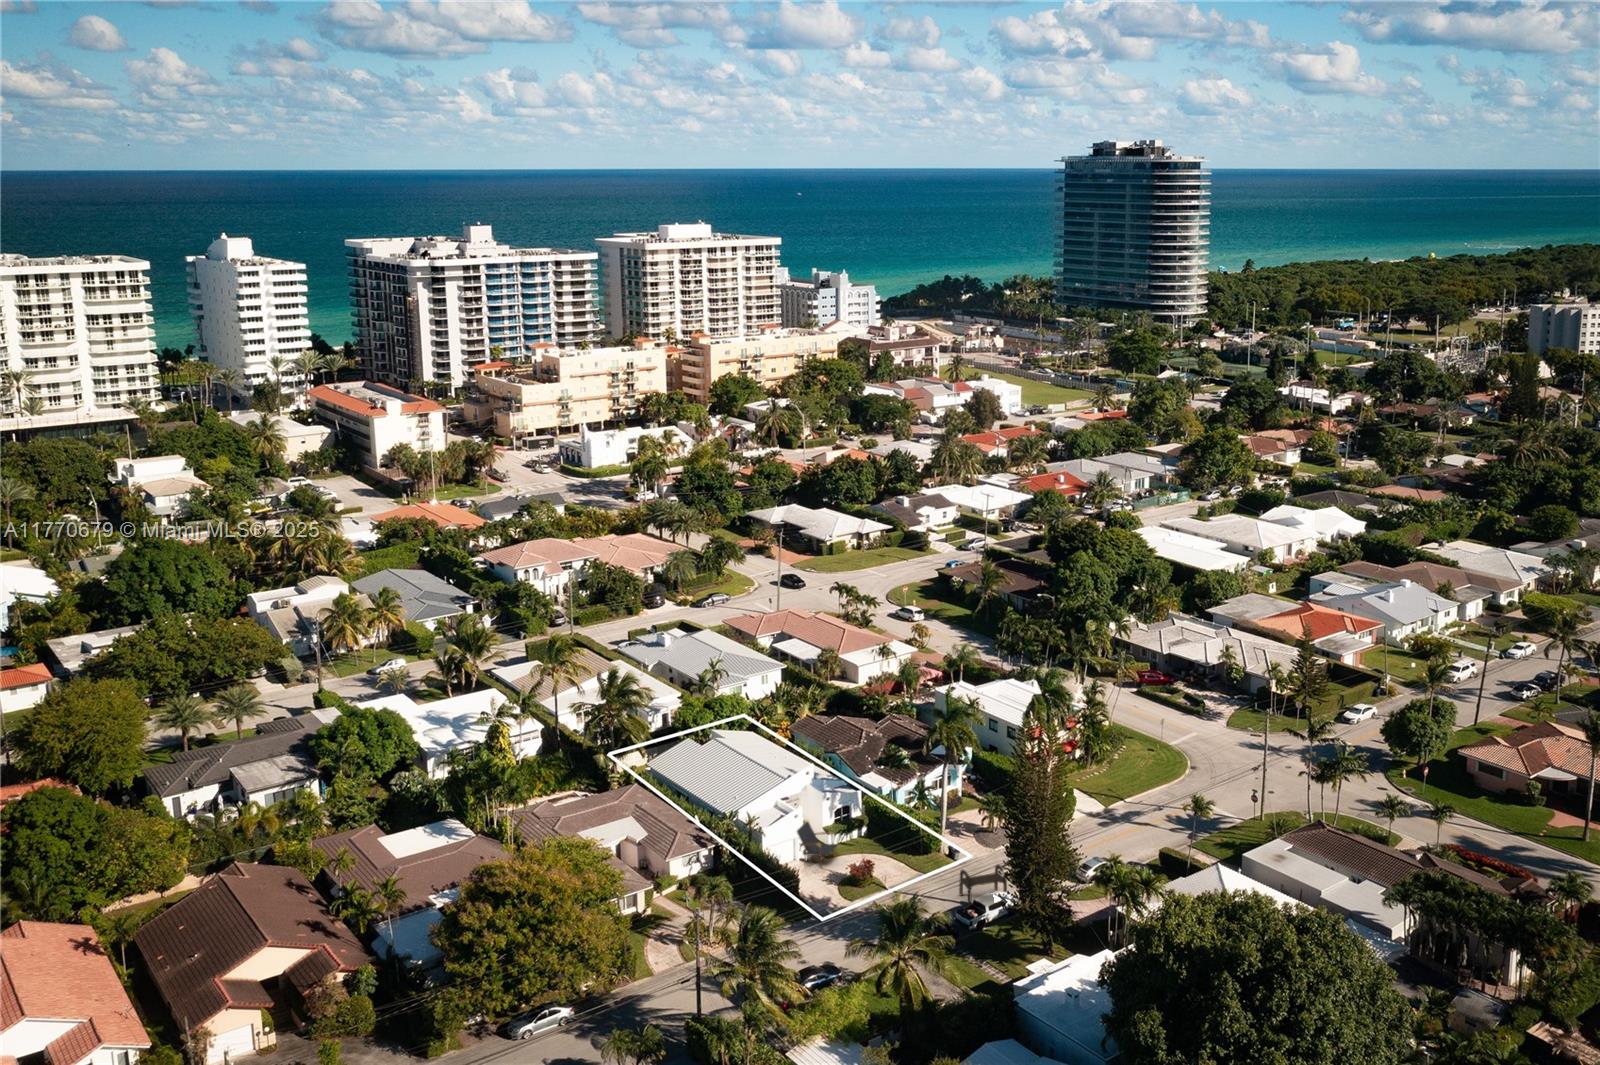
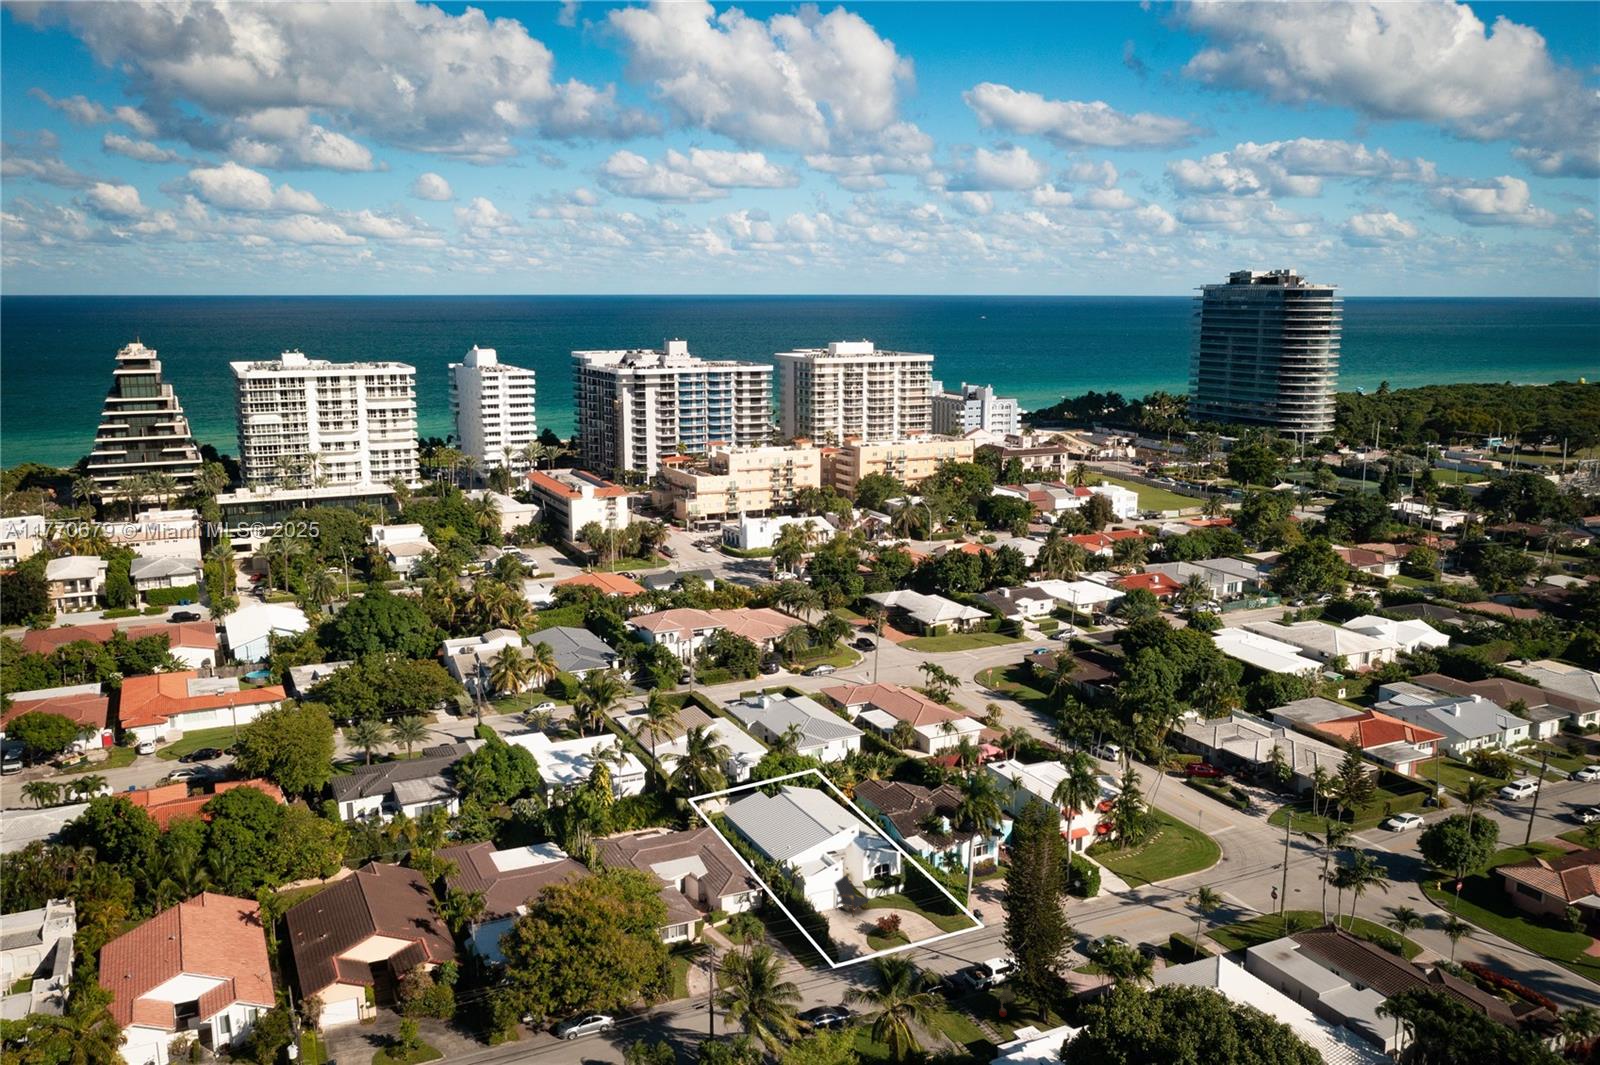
bench: present [959,865,1007,906] -> none [965,931,1006,965]
potted tree: none [1010,920,1039,958] -> present [995,984,1015,1017]

